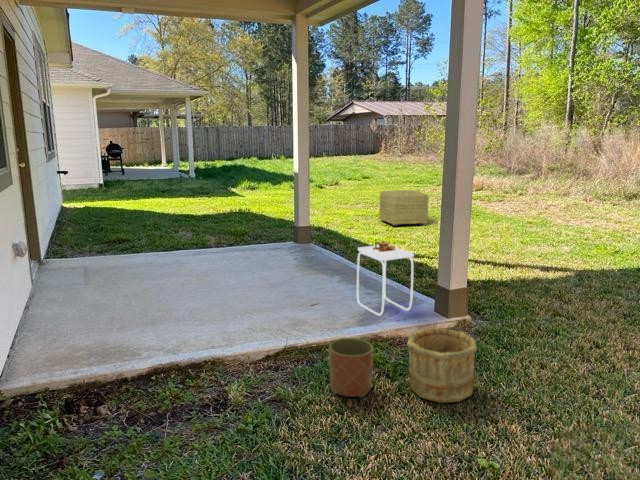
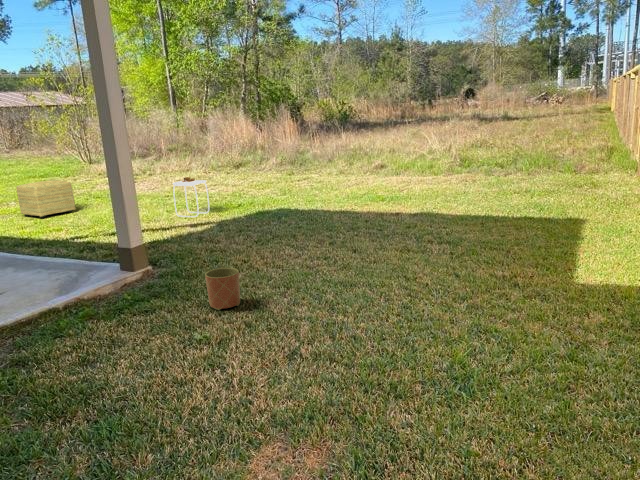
side table: present [357,241,414,315] -> present [173,177,209,217]
wooden bucket: present [407,328,477,403] -> none [117,268,176,323]
planter: present [329,338,374,397] -> present [205,267,240,310]

